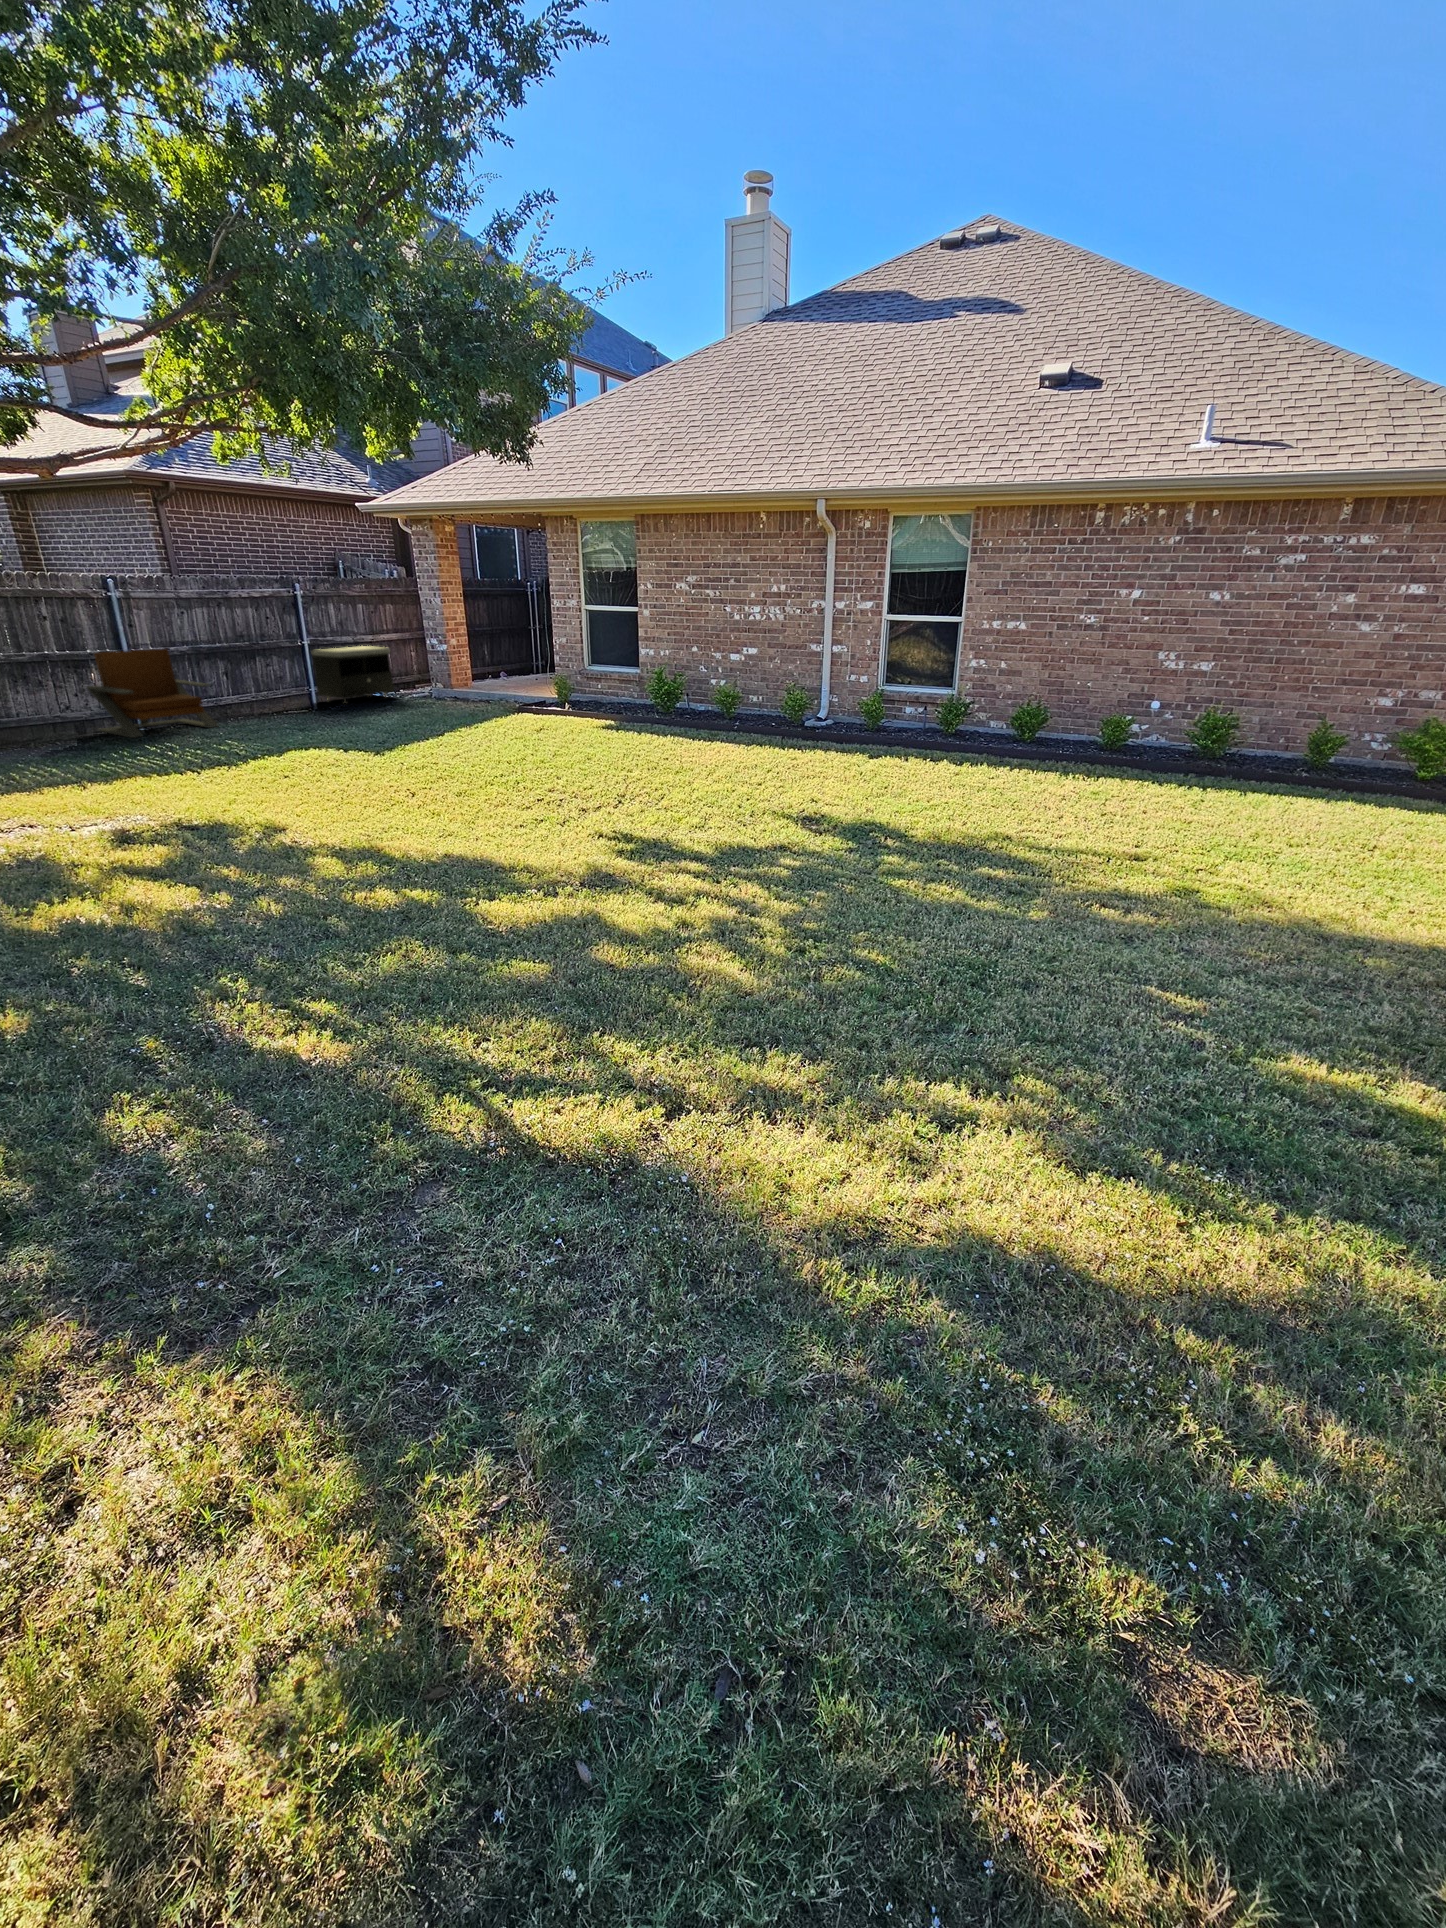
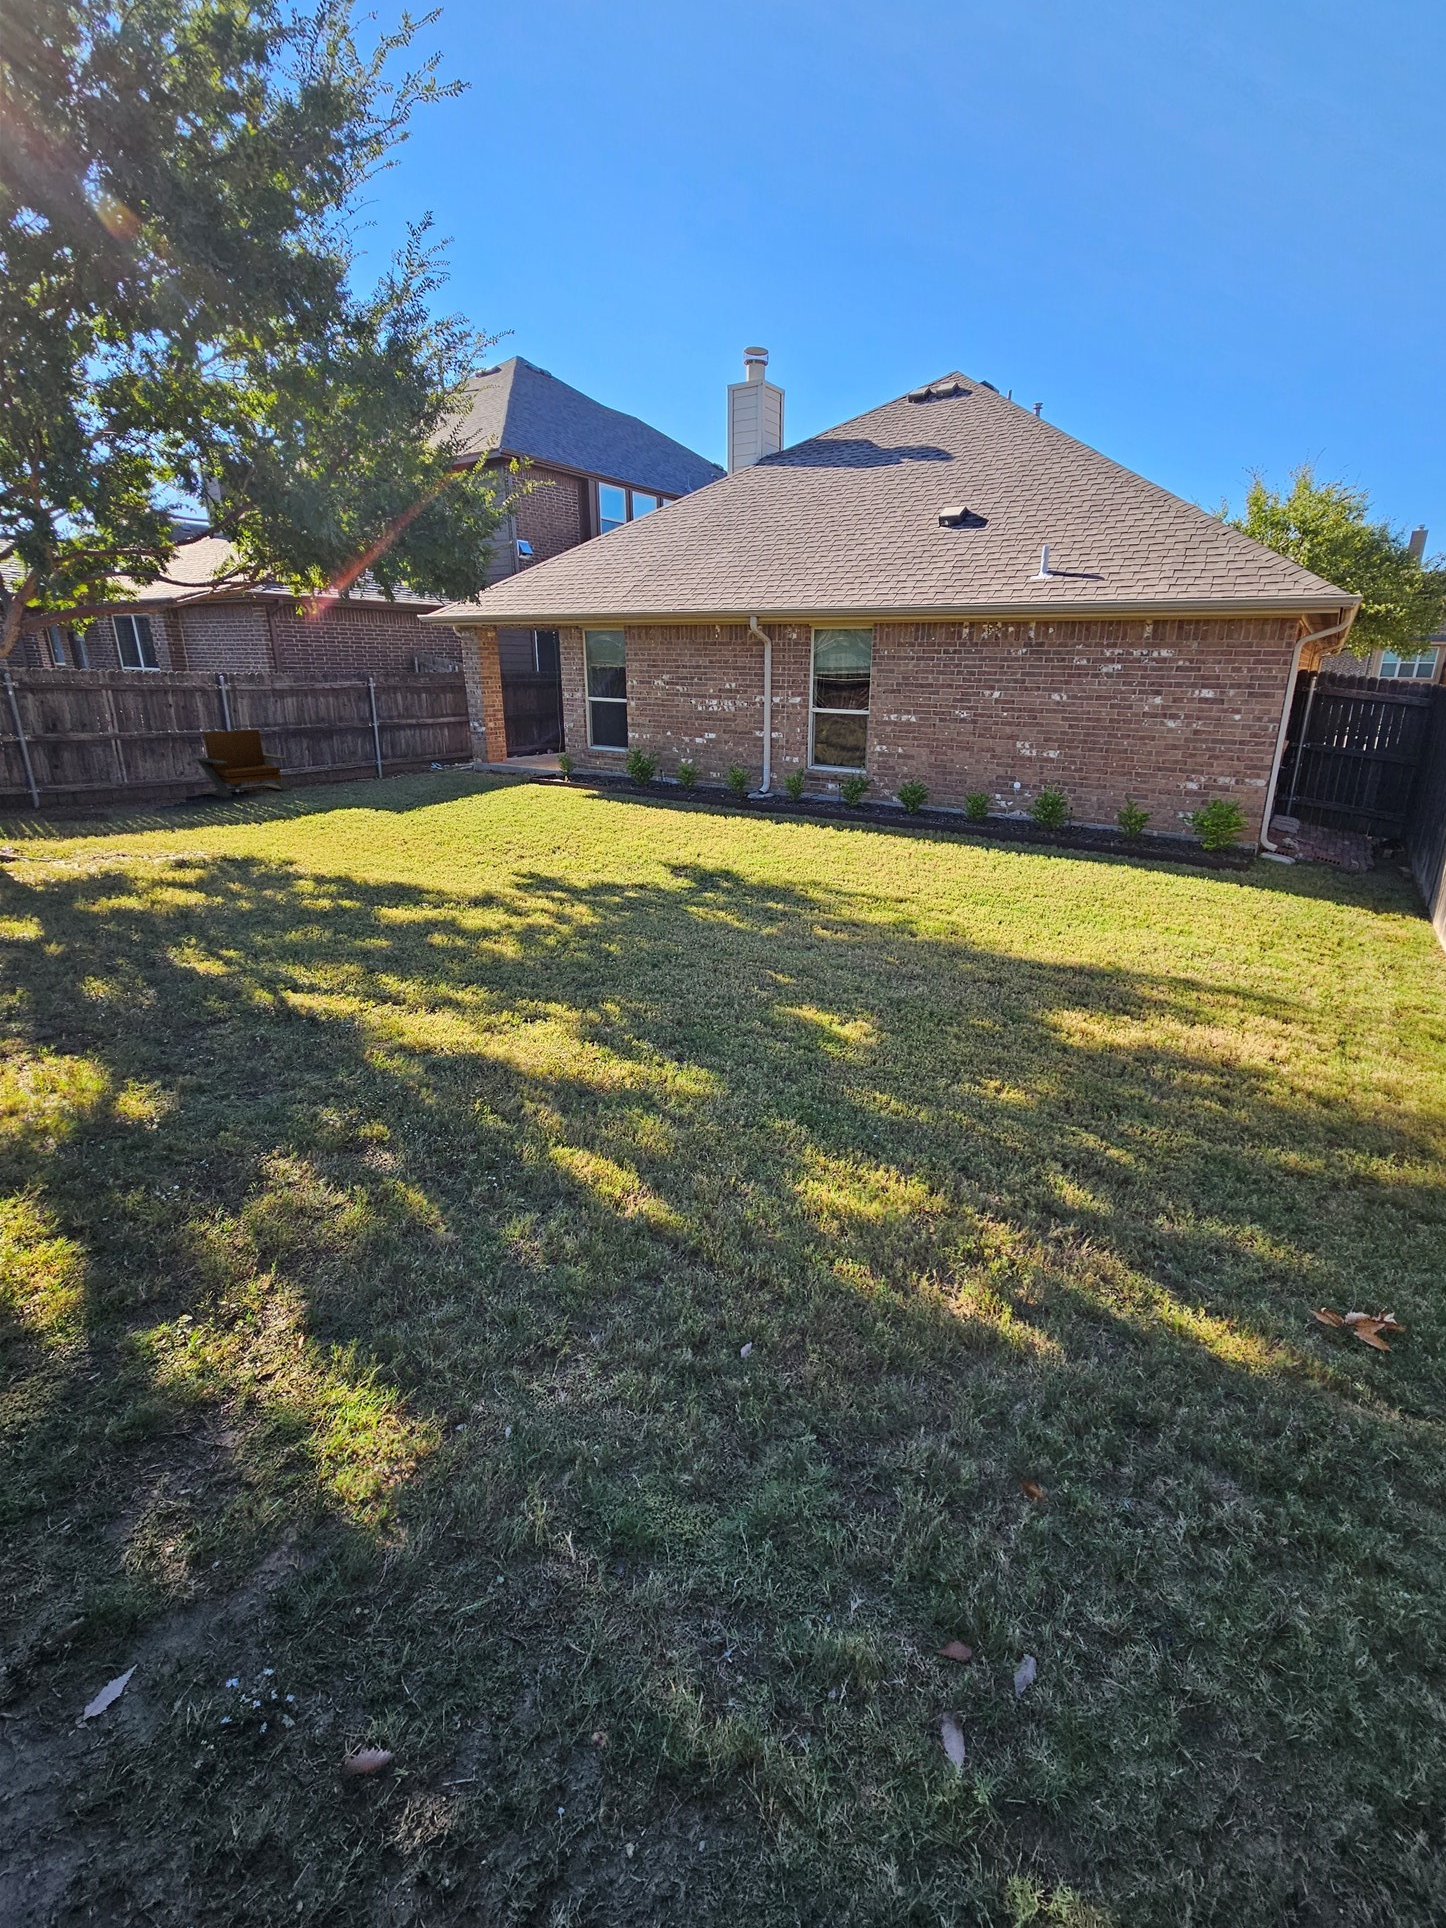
storage bench: present [312,646,394,702] -> none [376,727,443,773]

